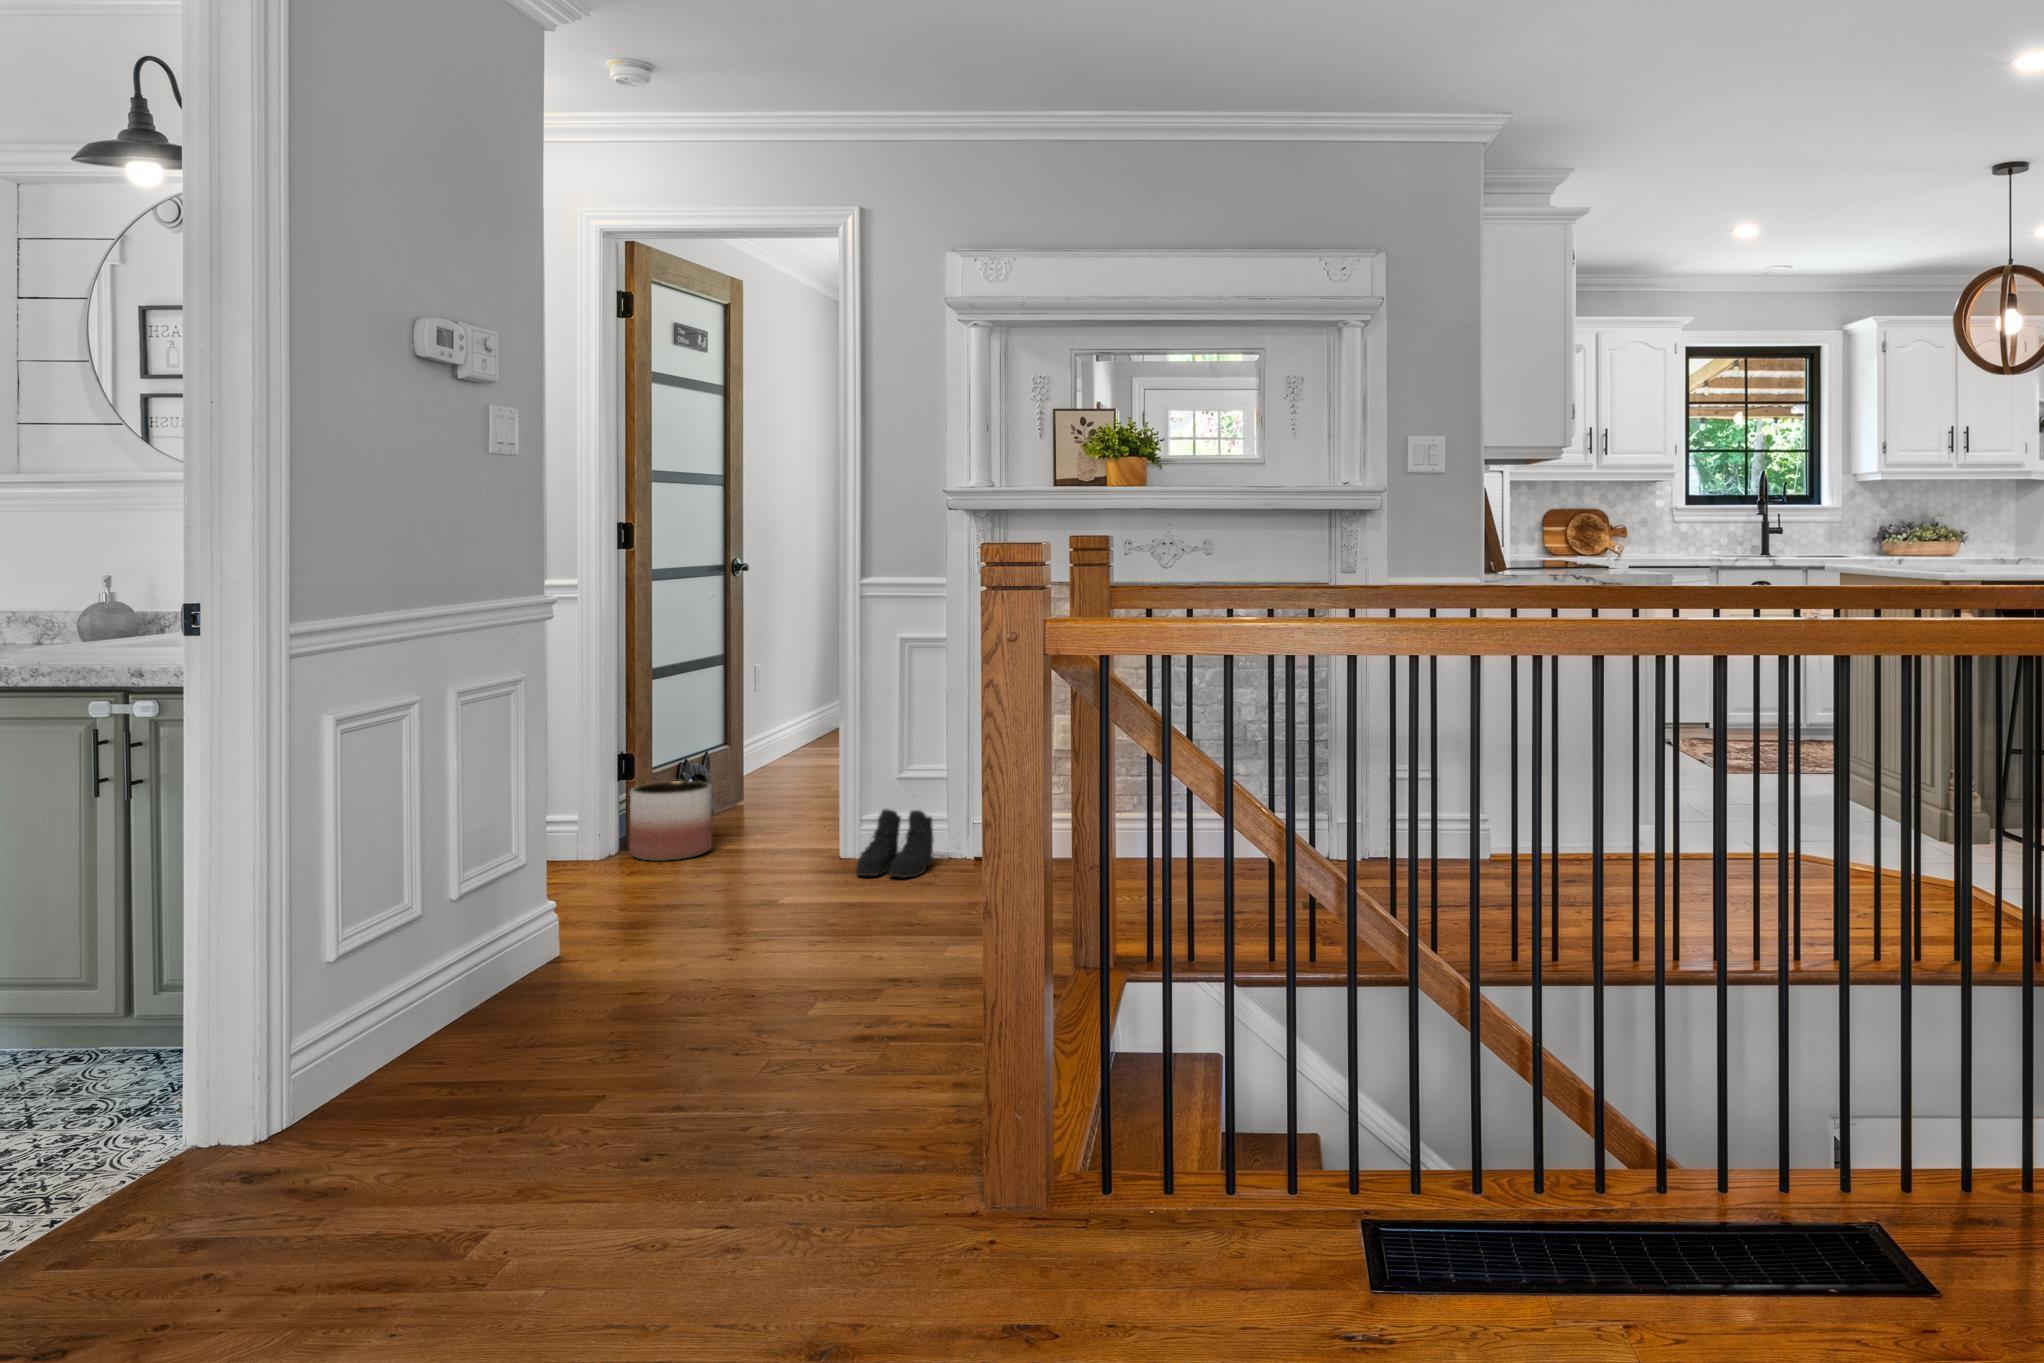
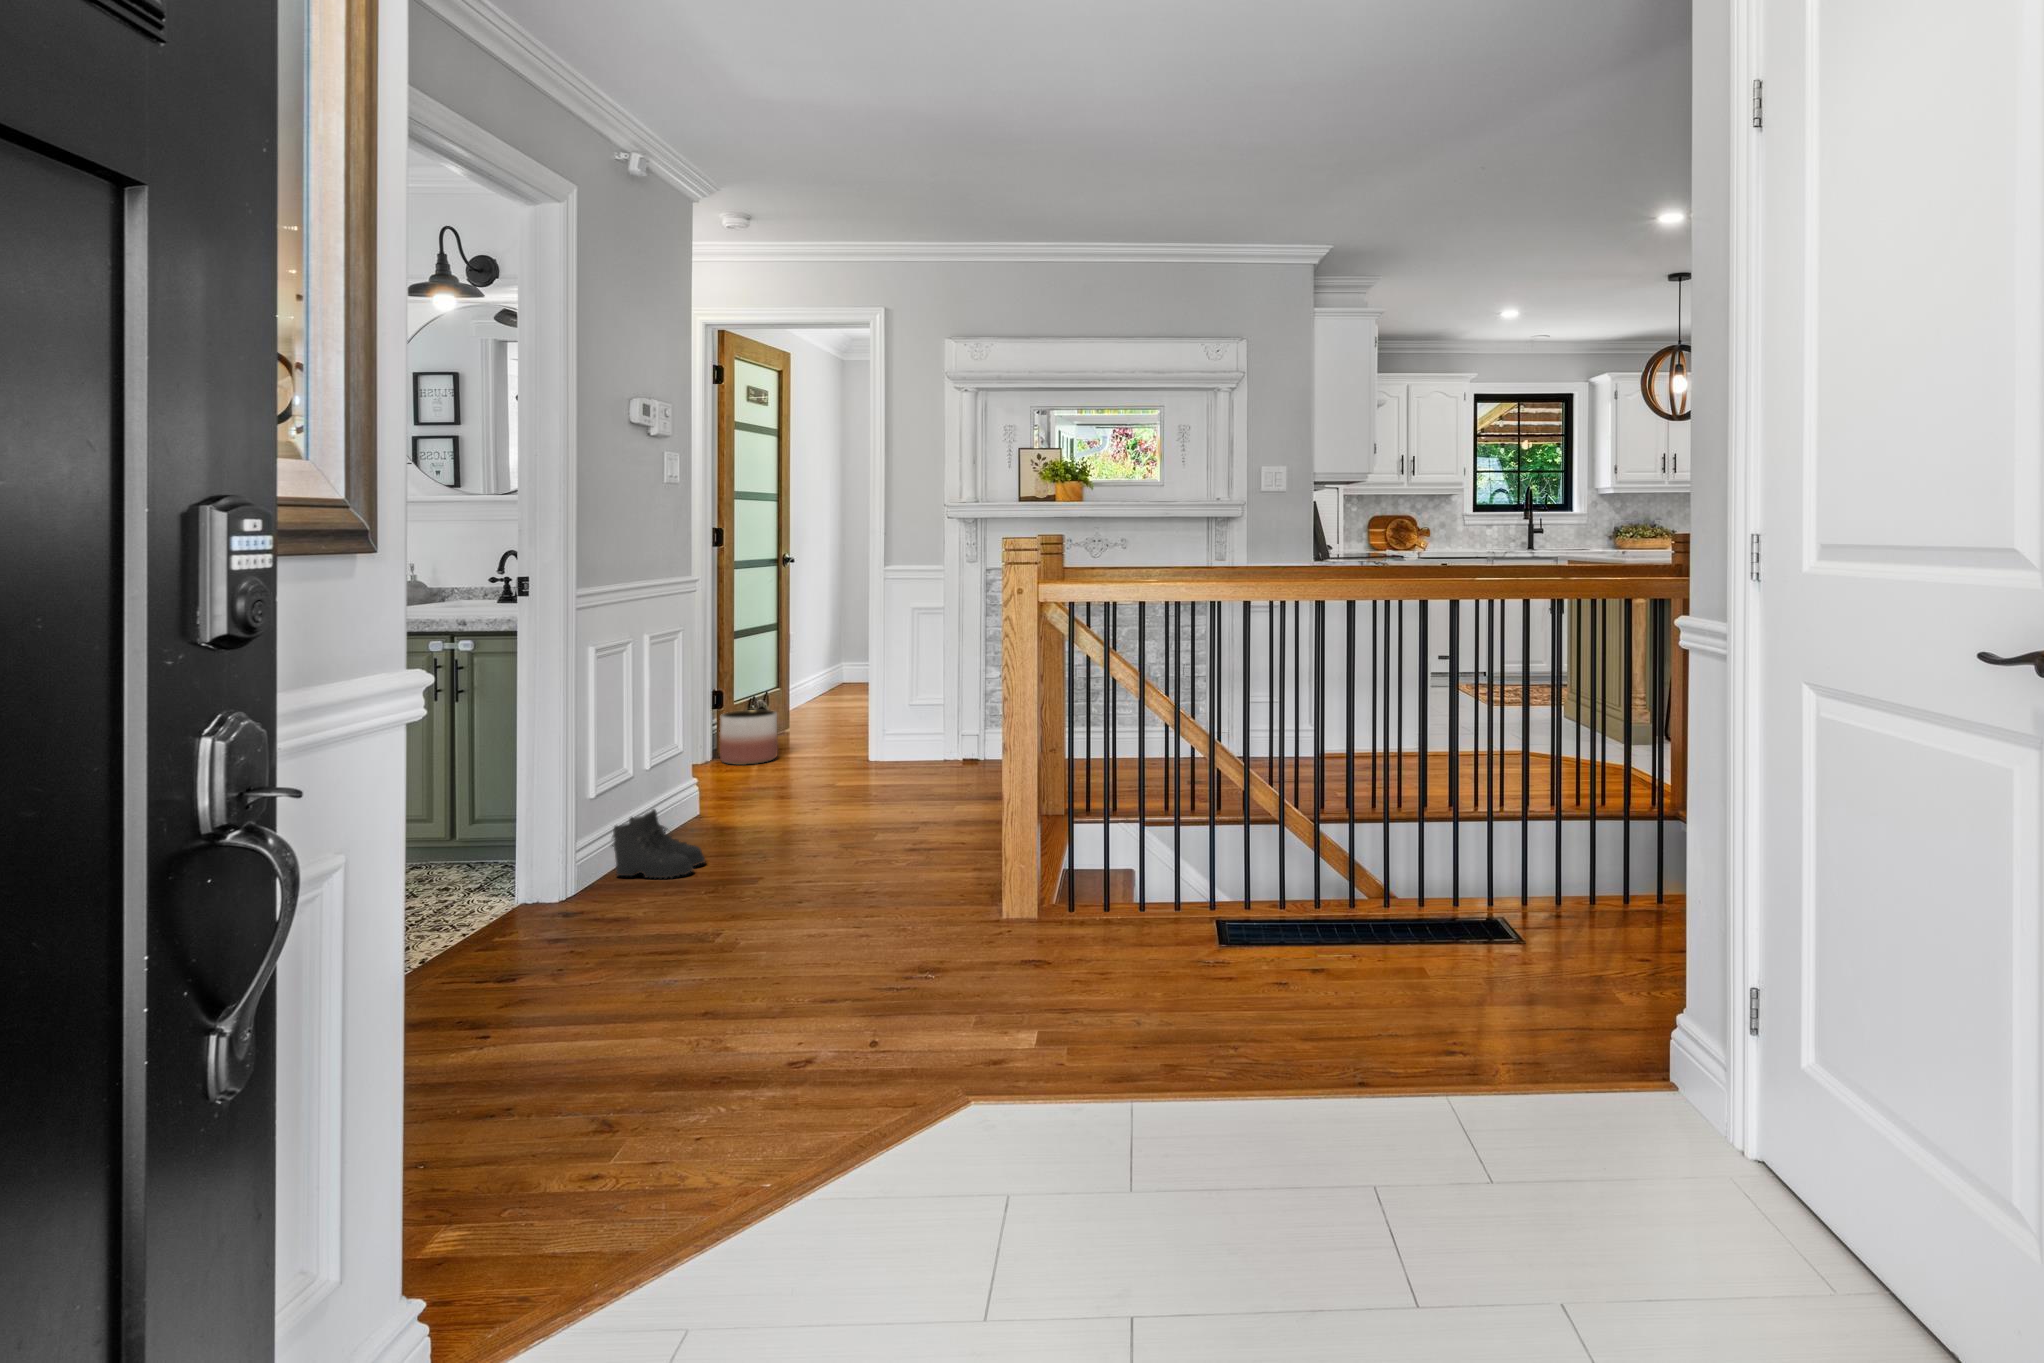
boots: present [856,809,933,878] -> present [612,809,705,879]

